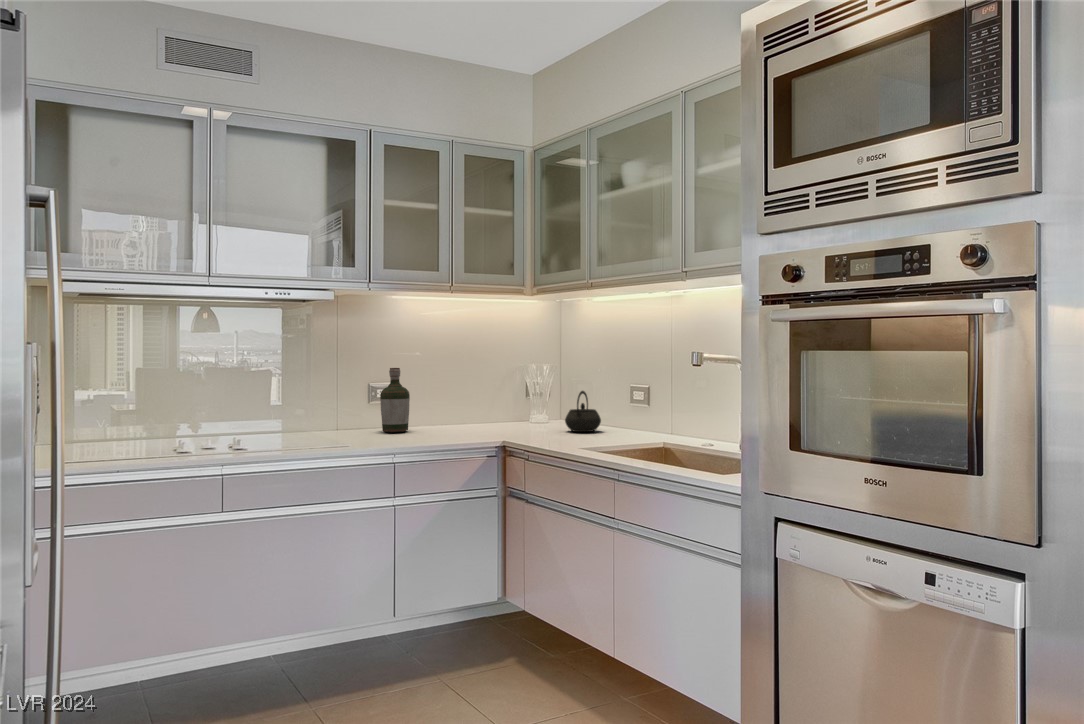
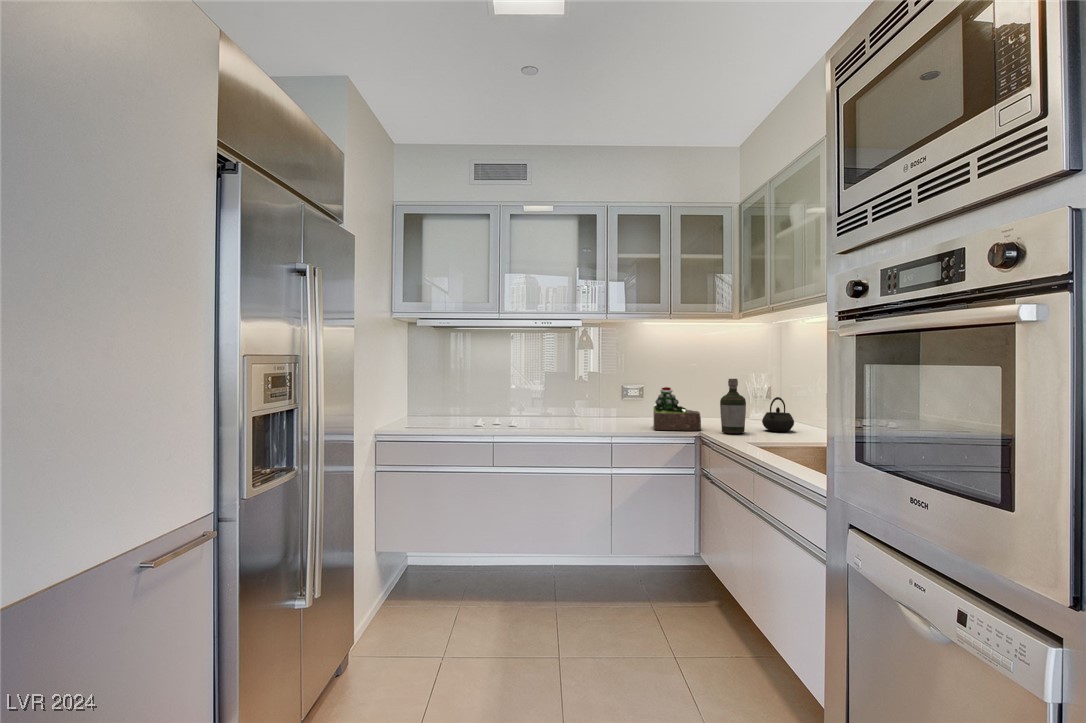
bottle: present [380,368,410,432] -> present [720,379,746,434]
succulent plant: none [434,382,498,439] -> present [654,387,701,430]

